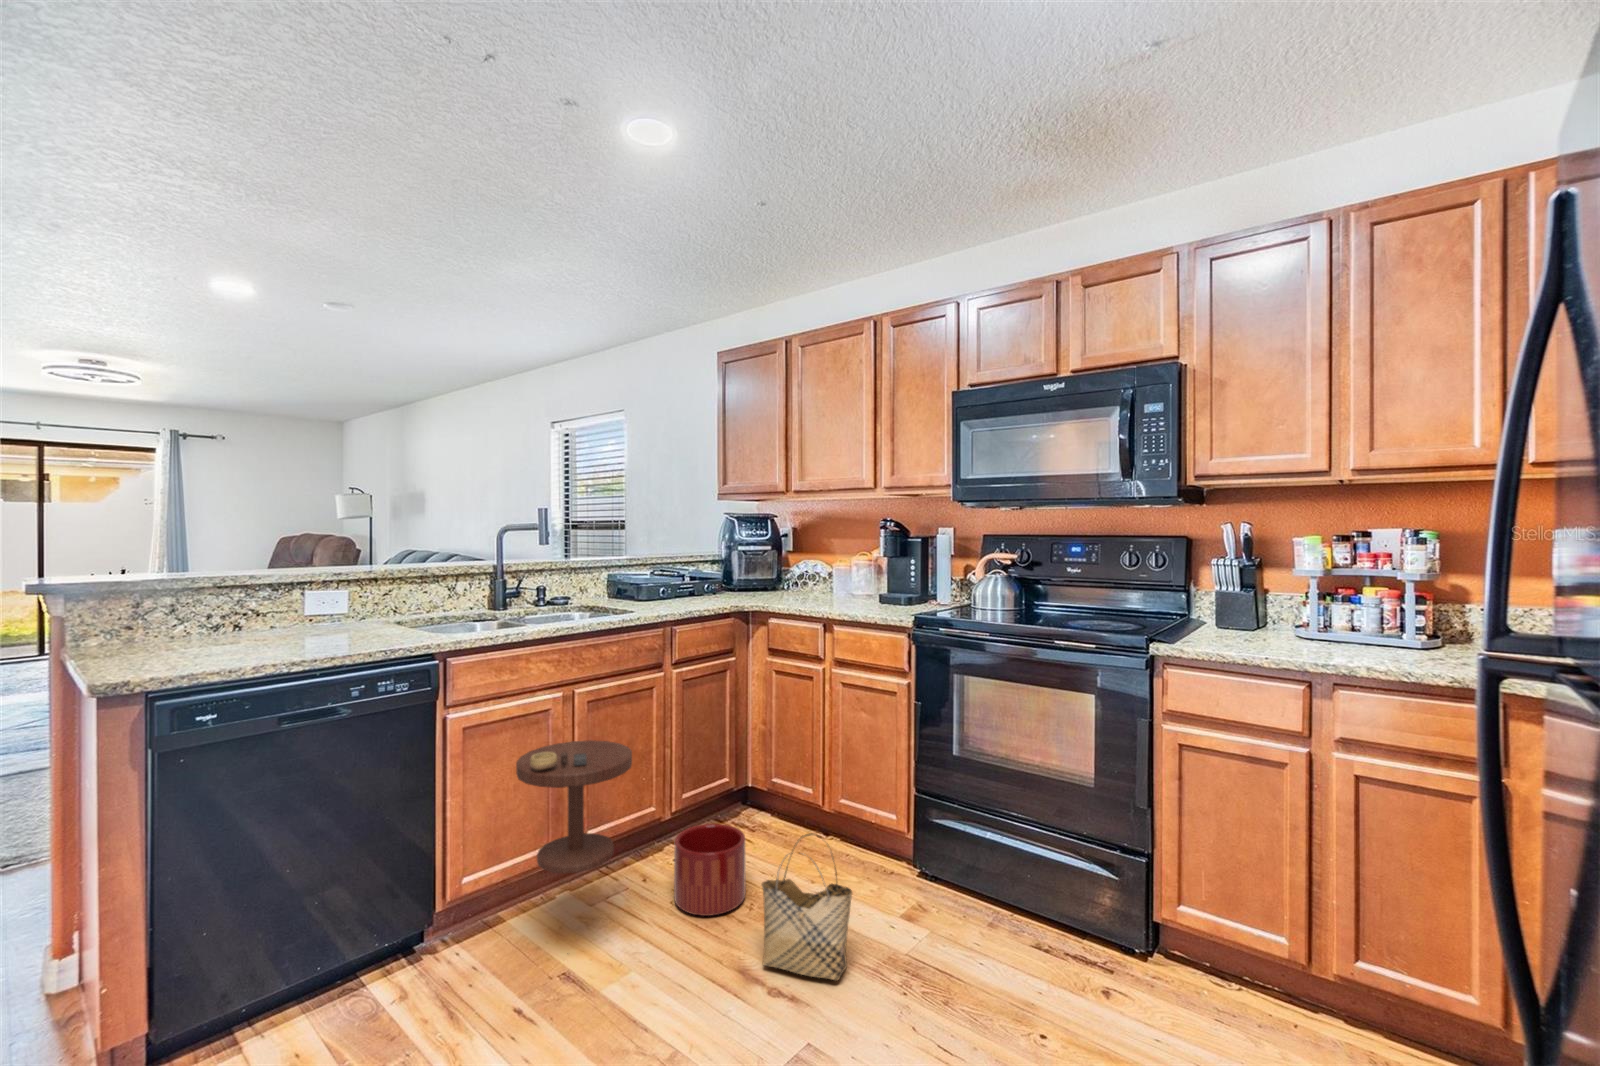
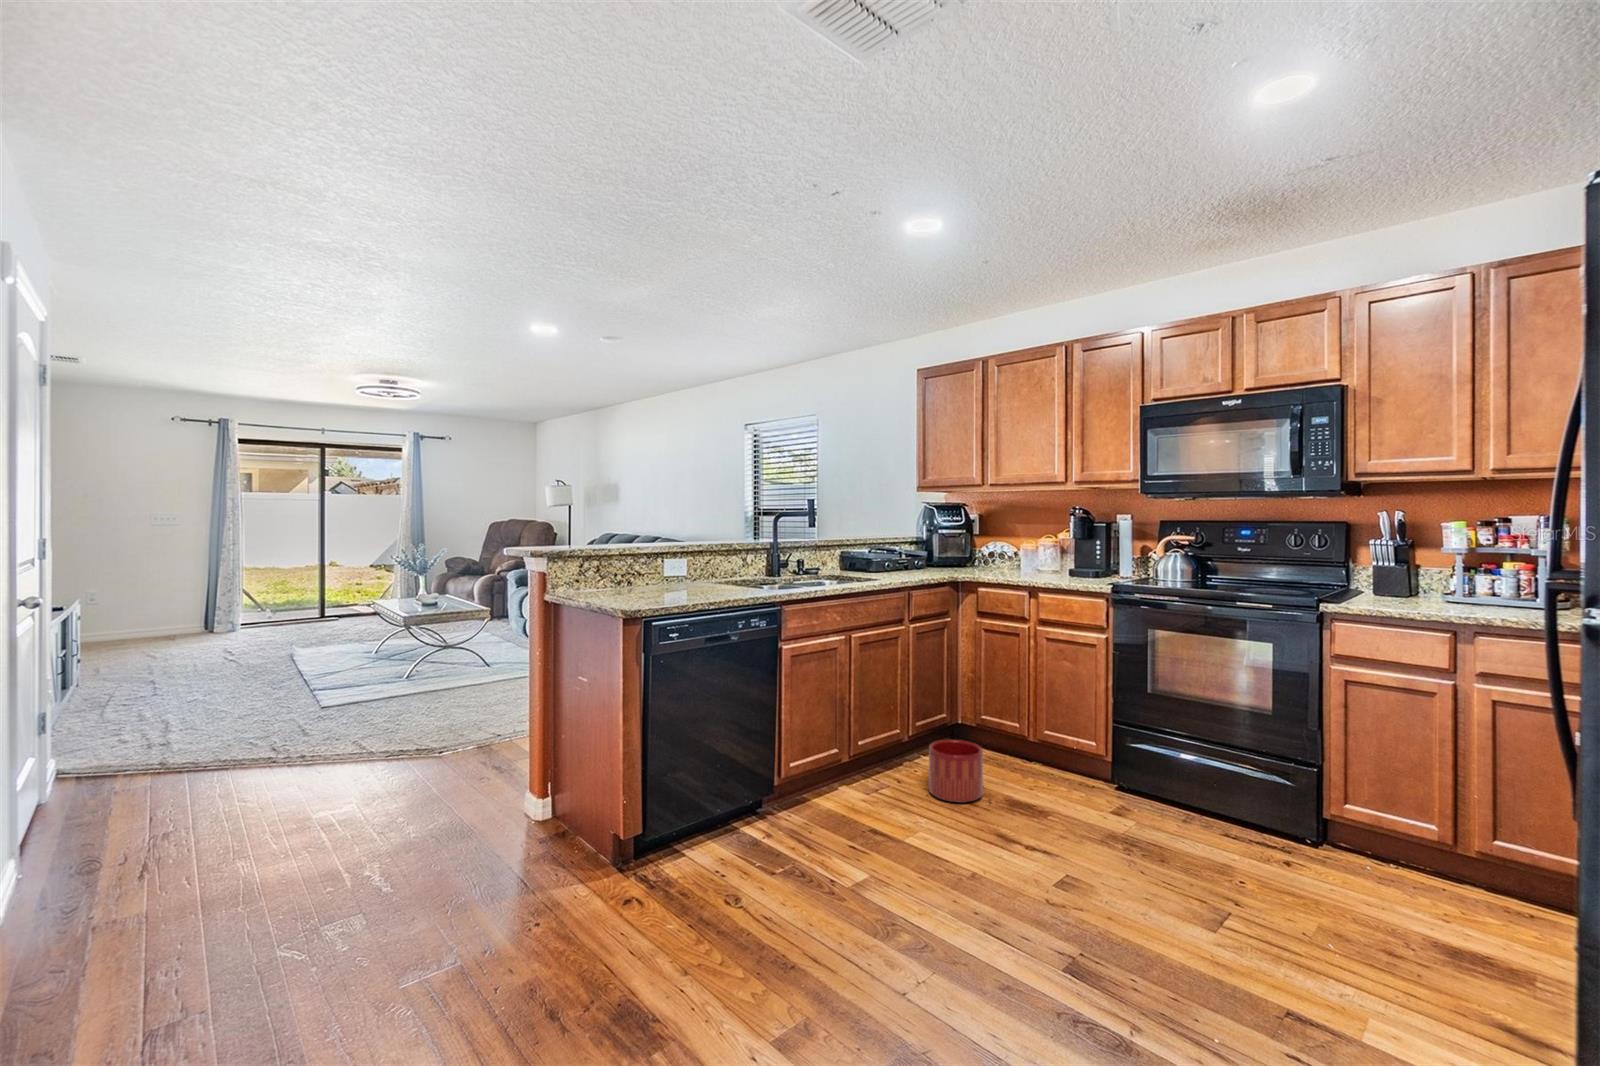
side table: present [516,740,632,873] -> none [834,670,913,818]
woven basket: present [761,833,852,980] -> none [1012,740,1083,842]

